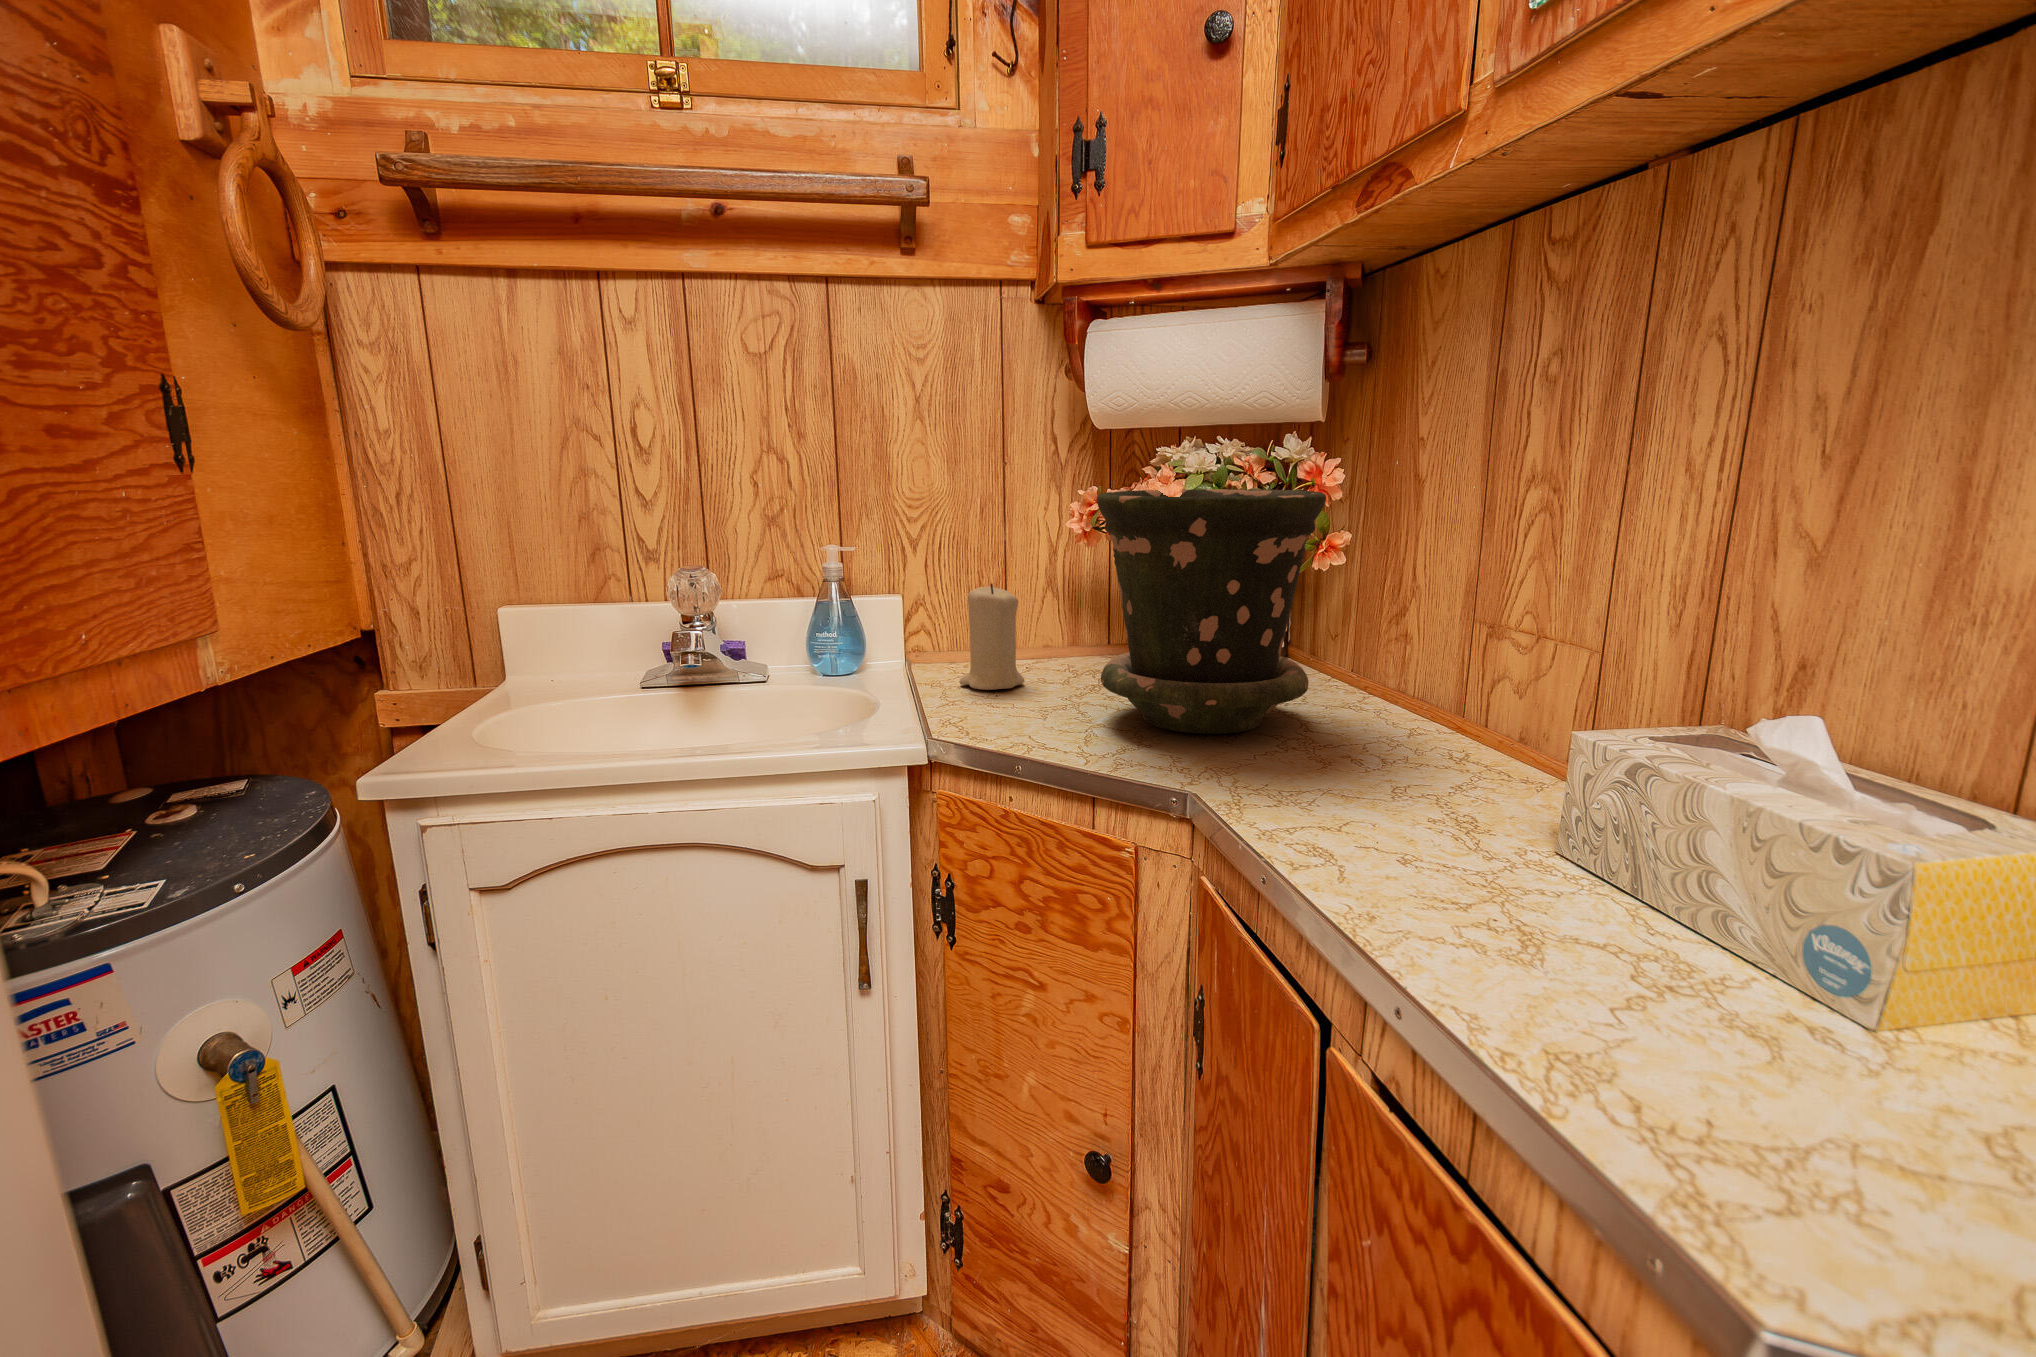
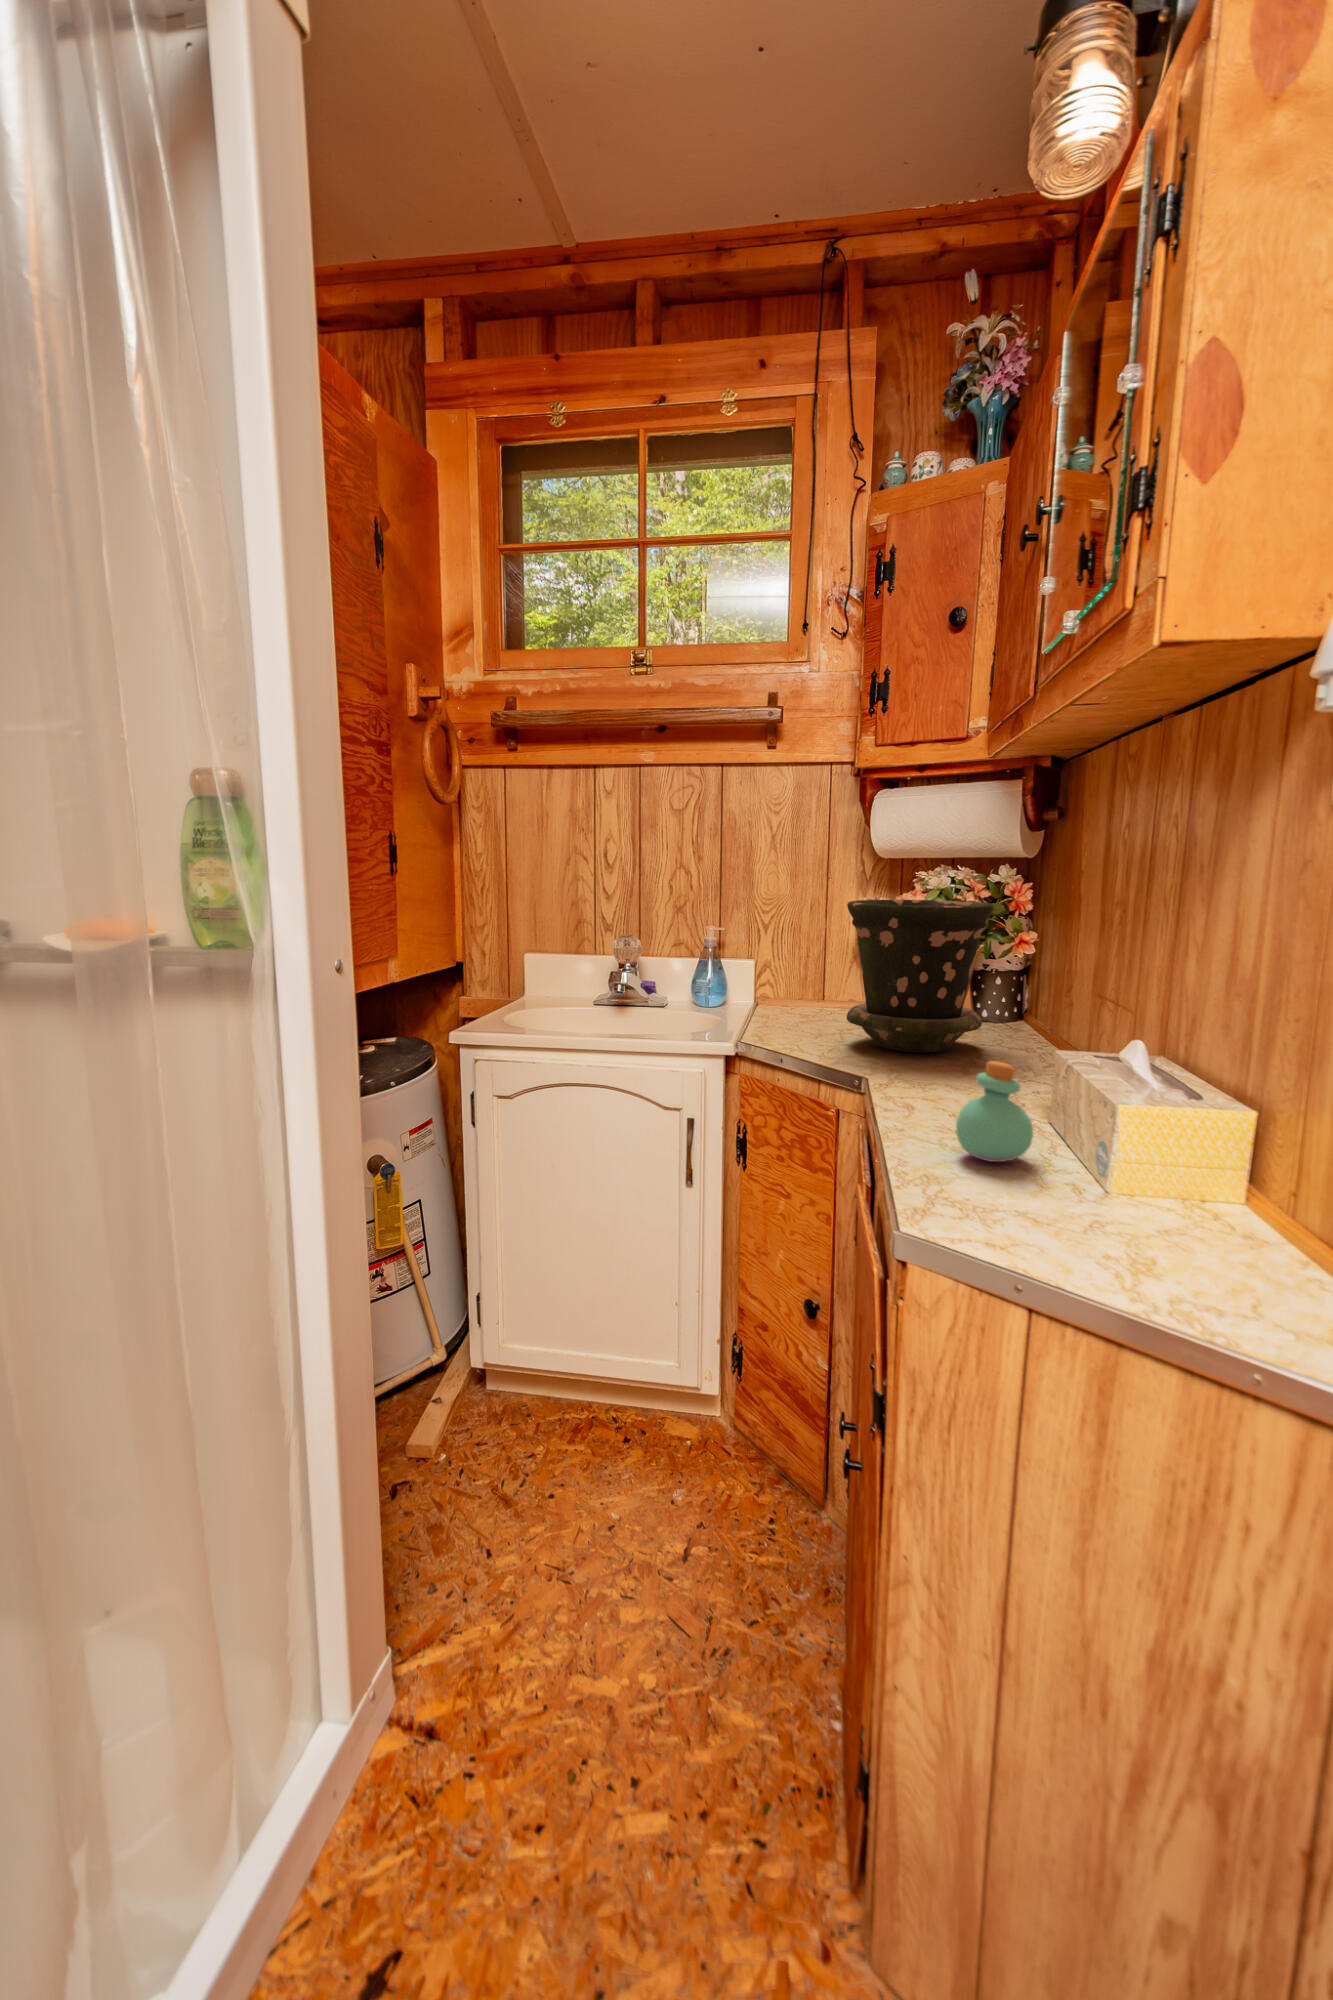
candle: present [959,583,1025,690] -> none [780,955,821,1022]
perfume bottle: none [1600,817,1790,1037] -> present [956,1061,1033,1162]

